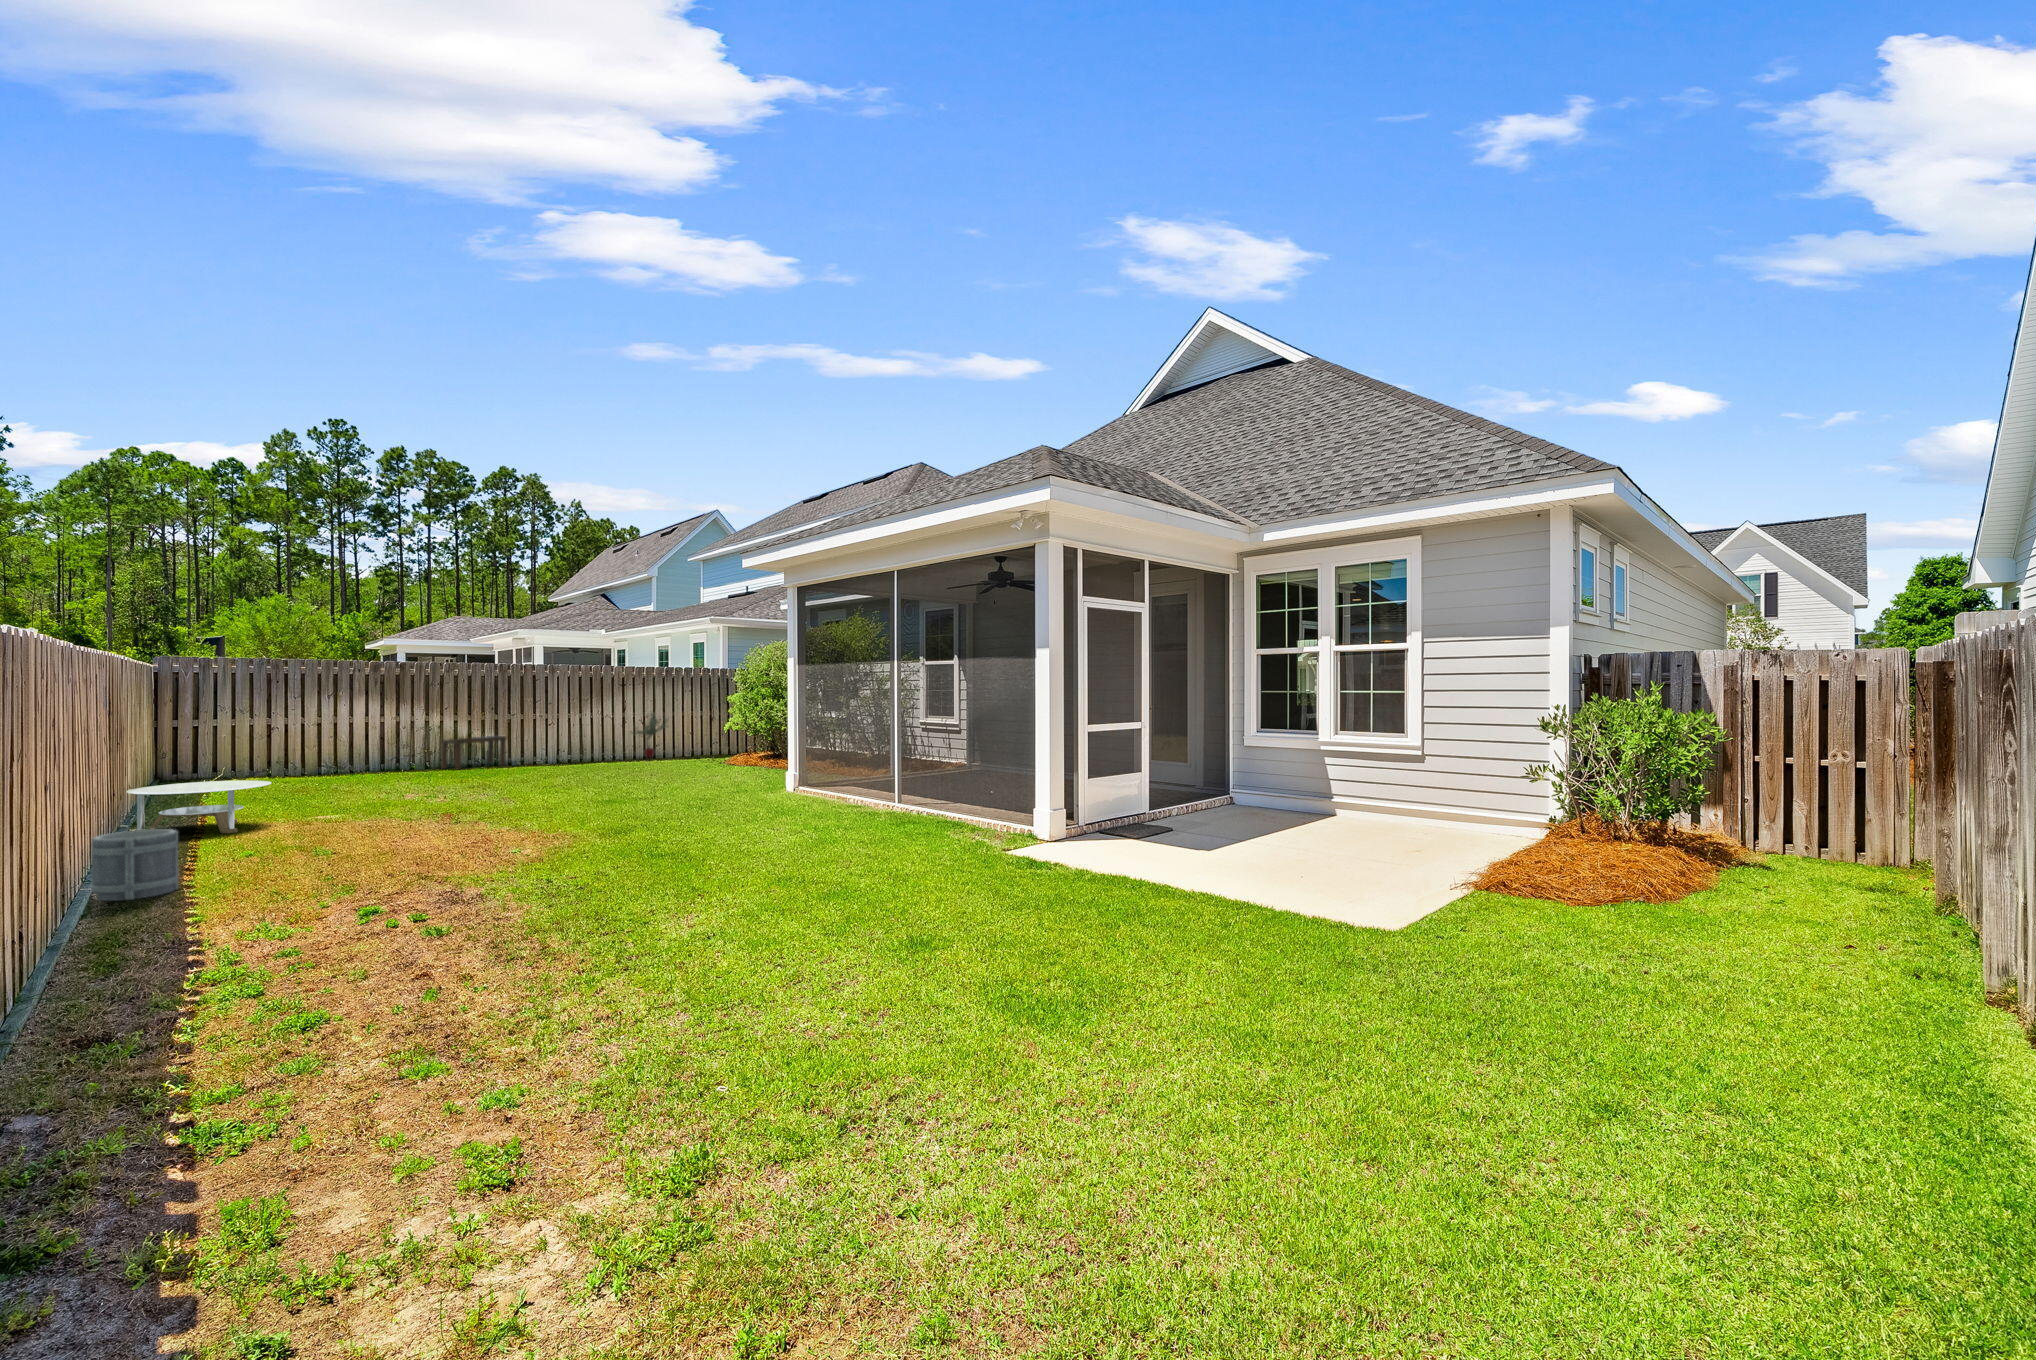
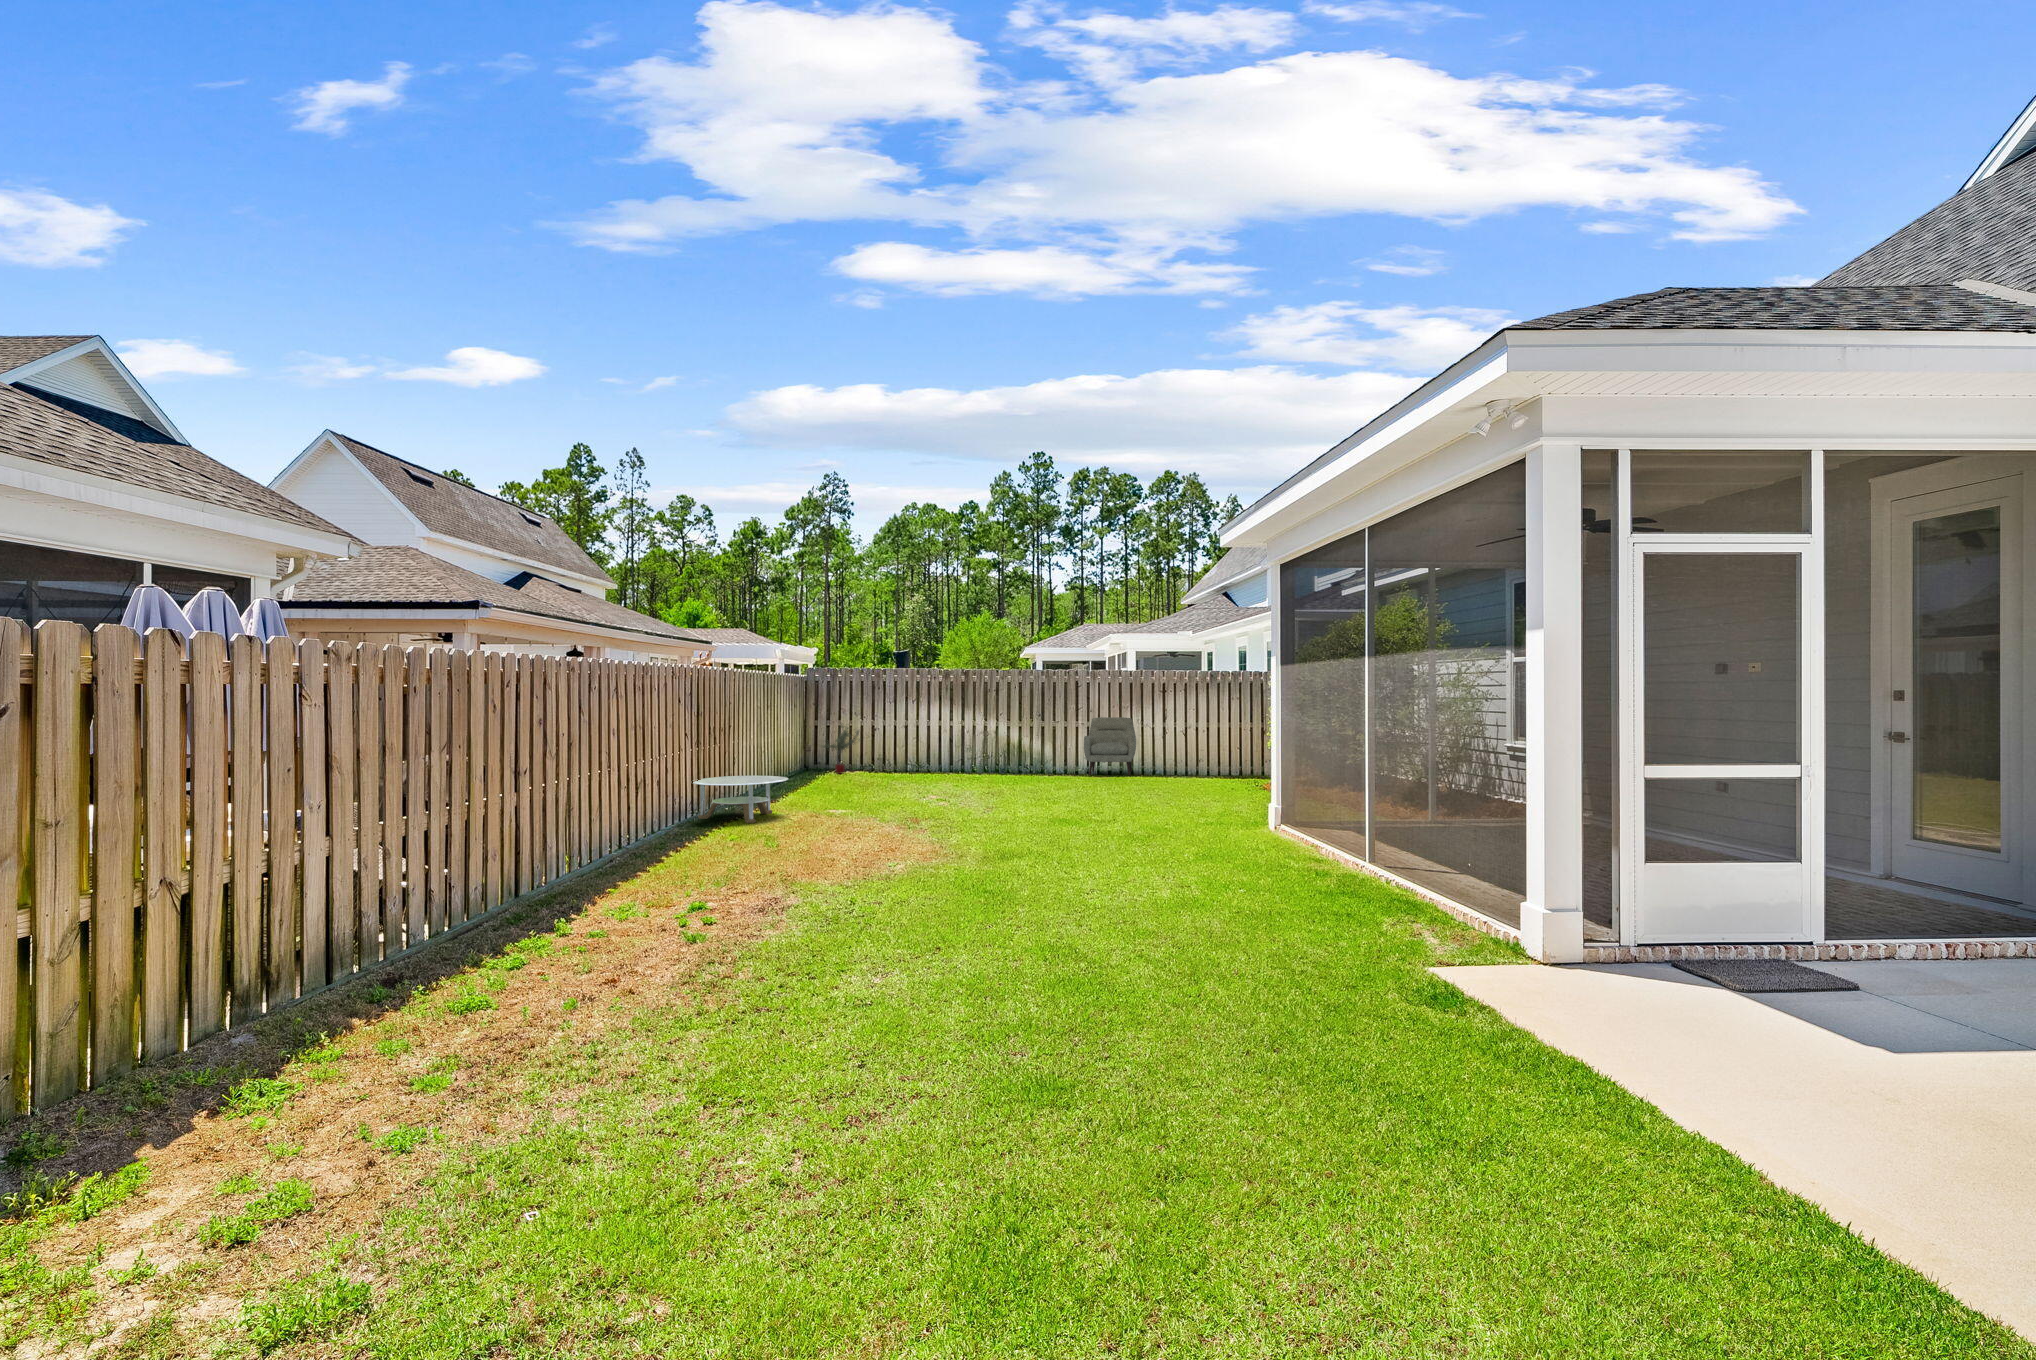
chair: none [545,710,600,764] -> present [1084,717,1136,775]
potted tree: present [631,714,667,757] -> present [822,724,859,774]
bench: present [441,736,507,769] -> none [993,742,1050,775]
bucket: present [92,829,178,901] -> none [570,817,628,877]

